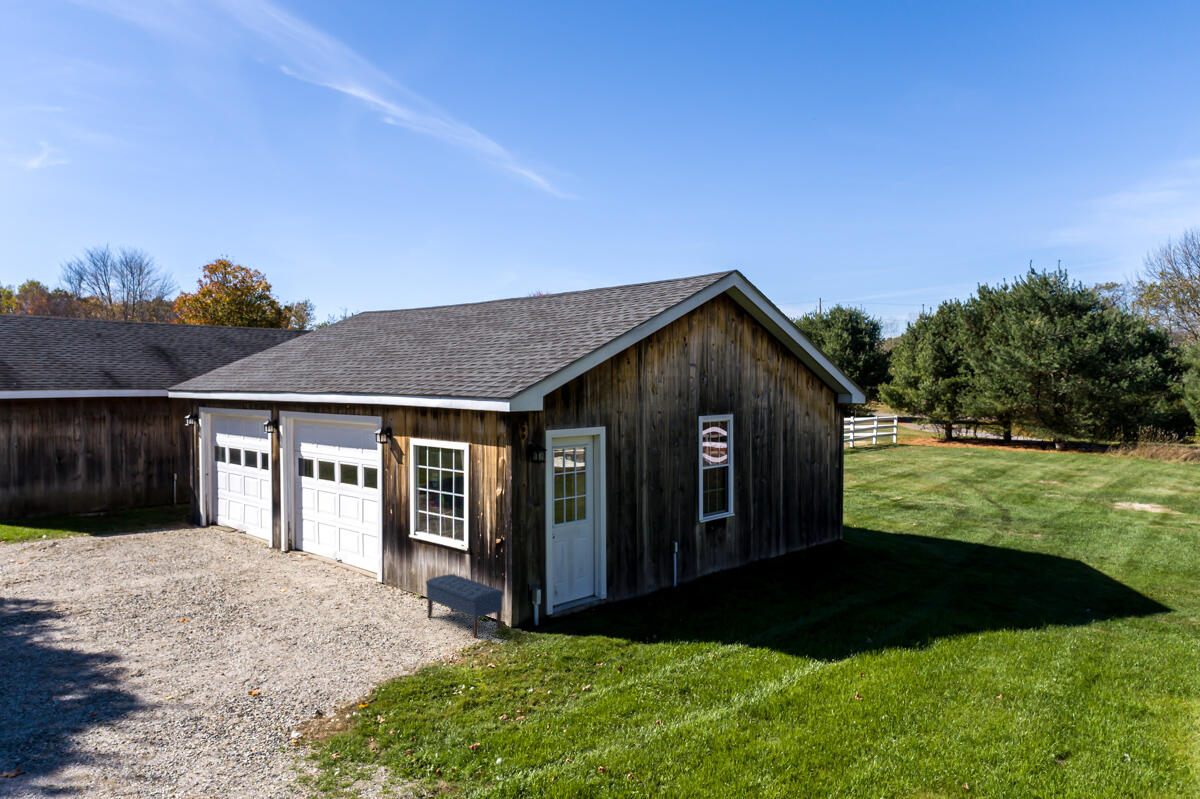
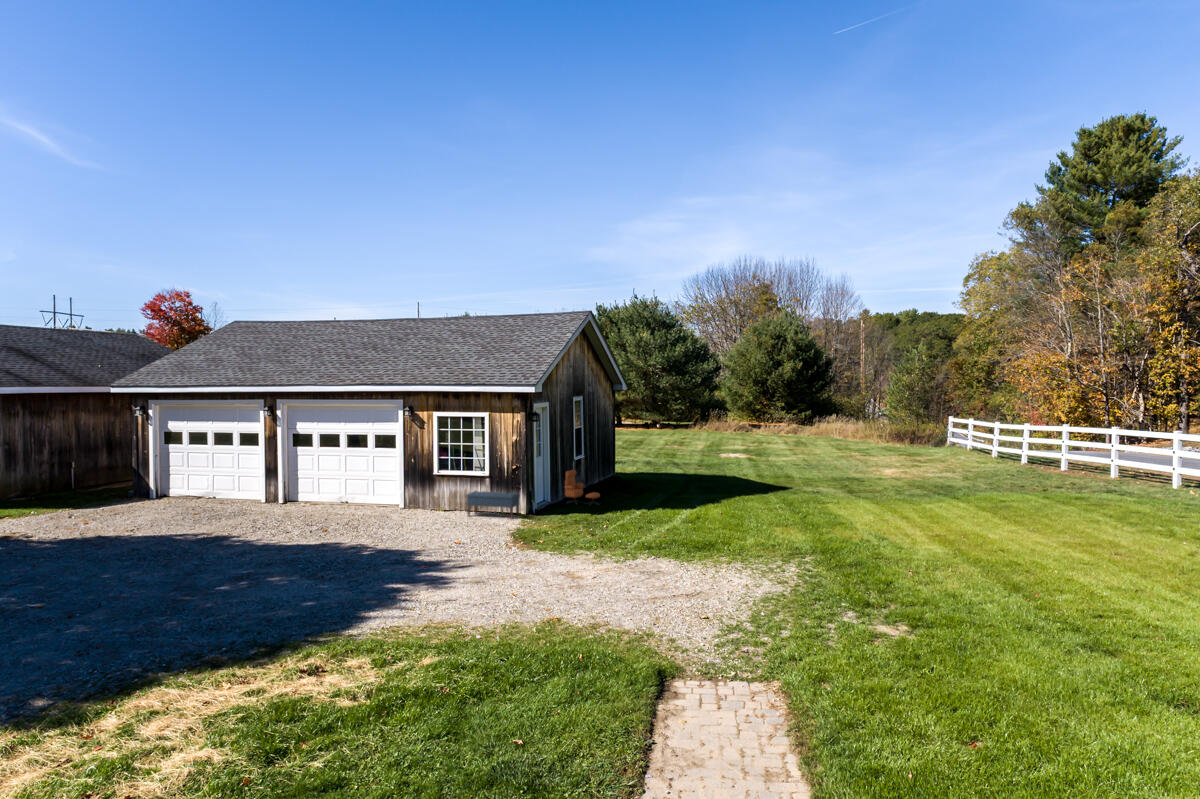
lounge chair: none [621,546,685,620] -> present [565,470,600,505]

